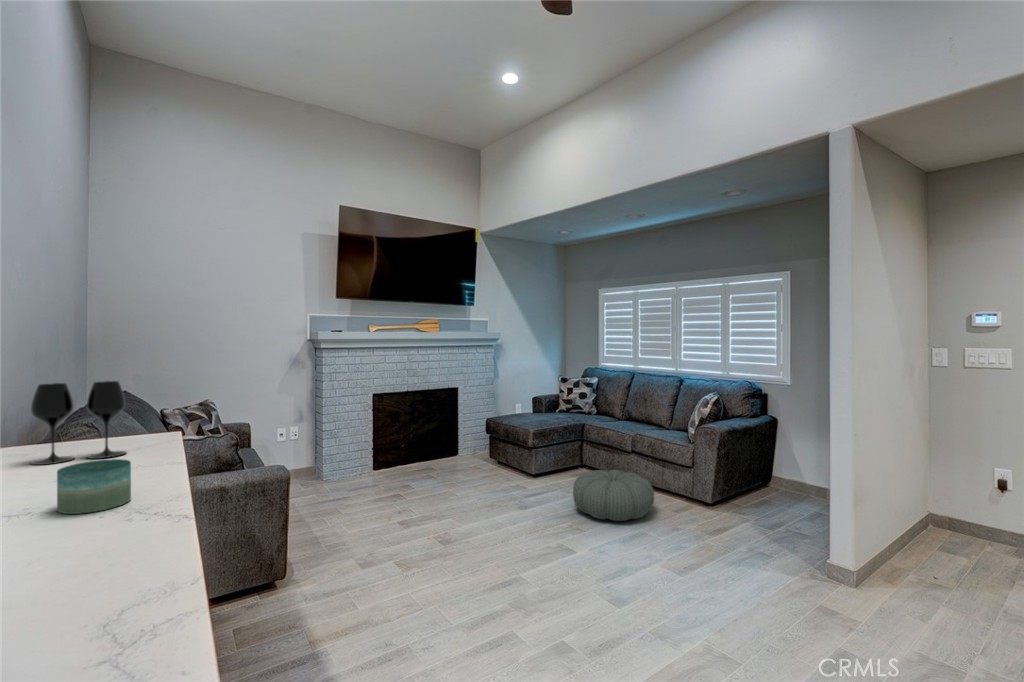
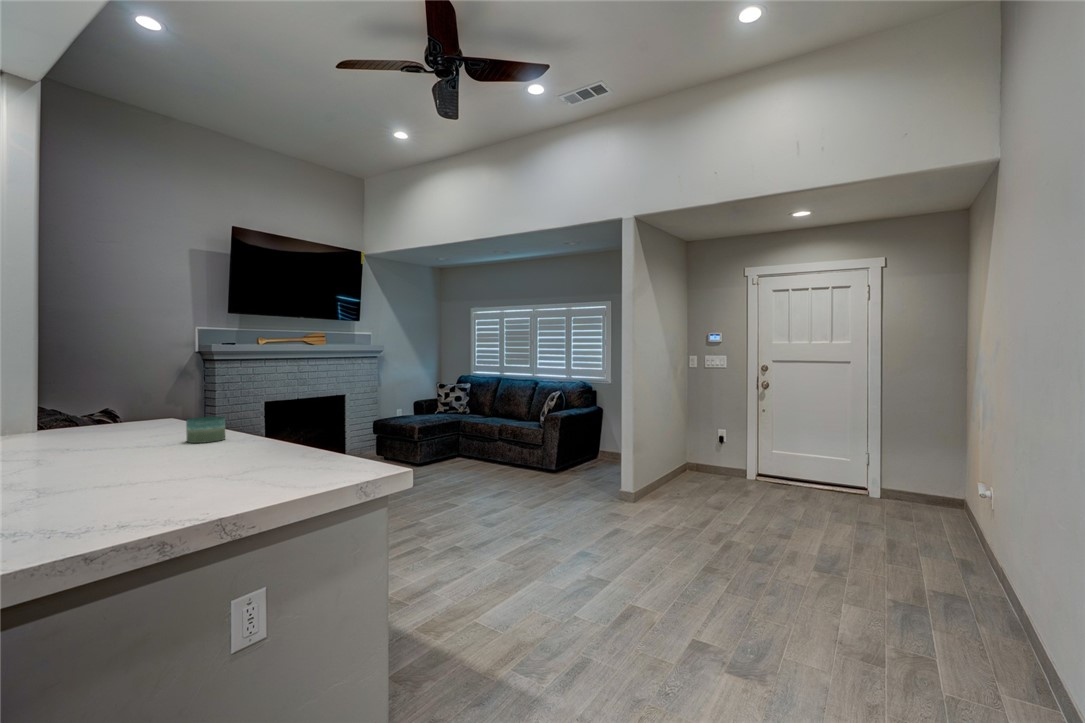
wine glass: present [30,381,126,465] -> none [96,377,160,433]
pouf: present [573,470,654,521] -> none [455,452,516,487]

